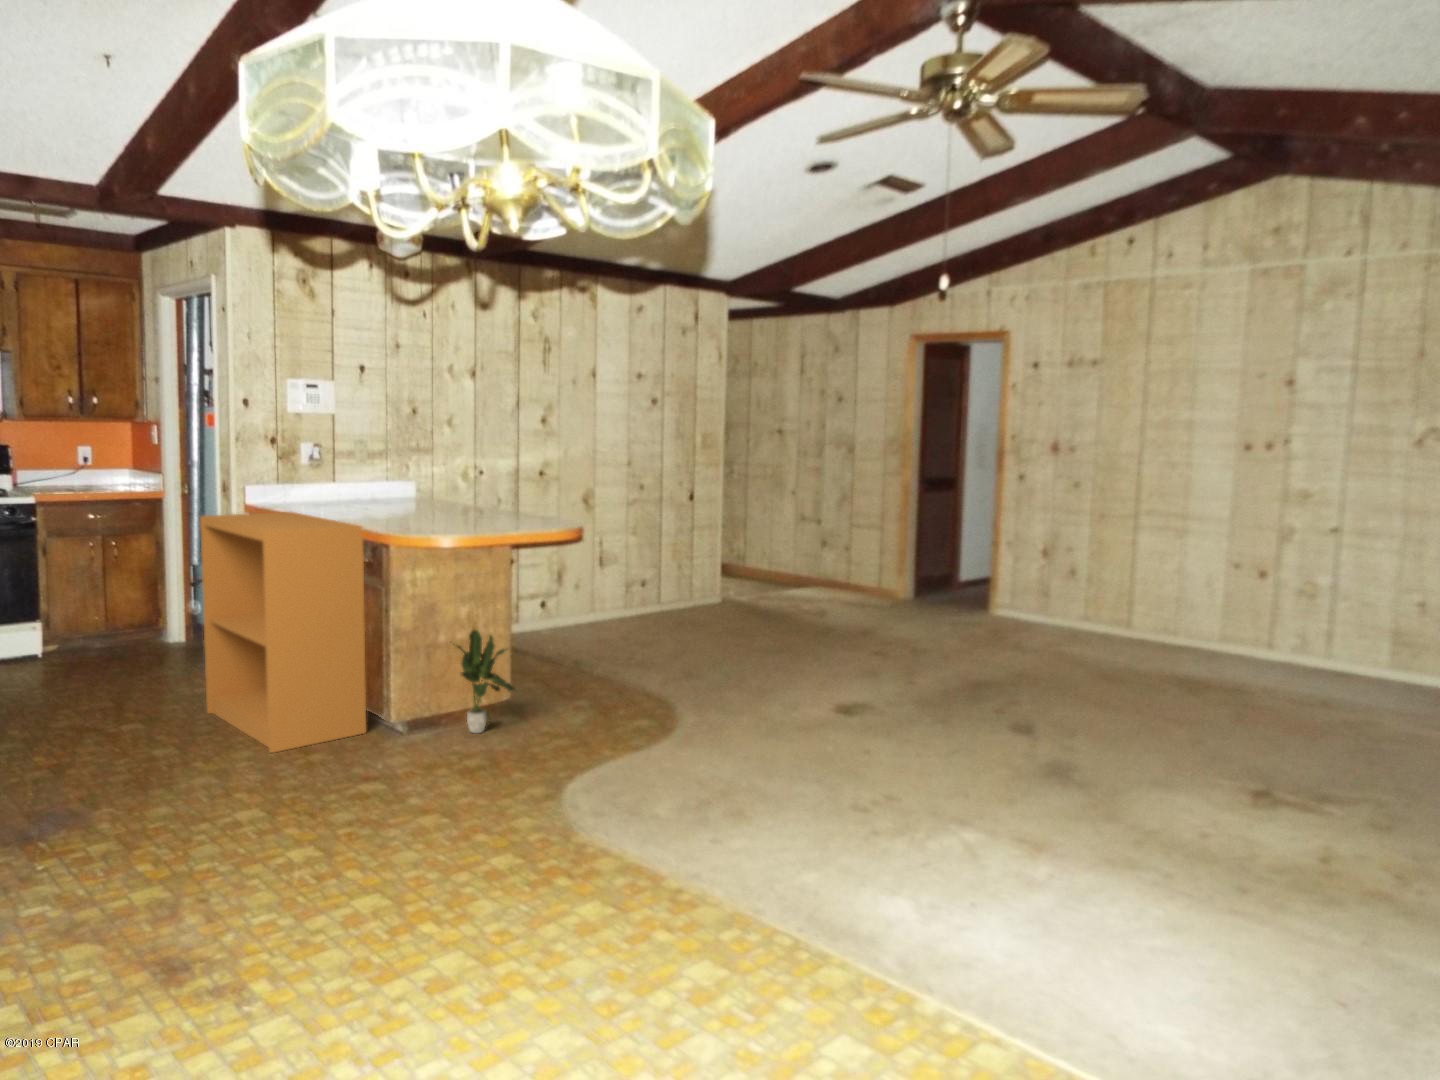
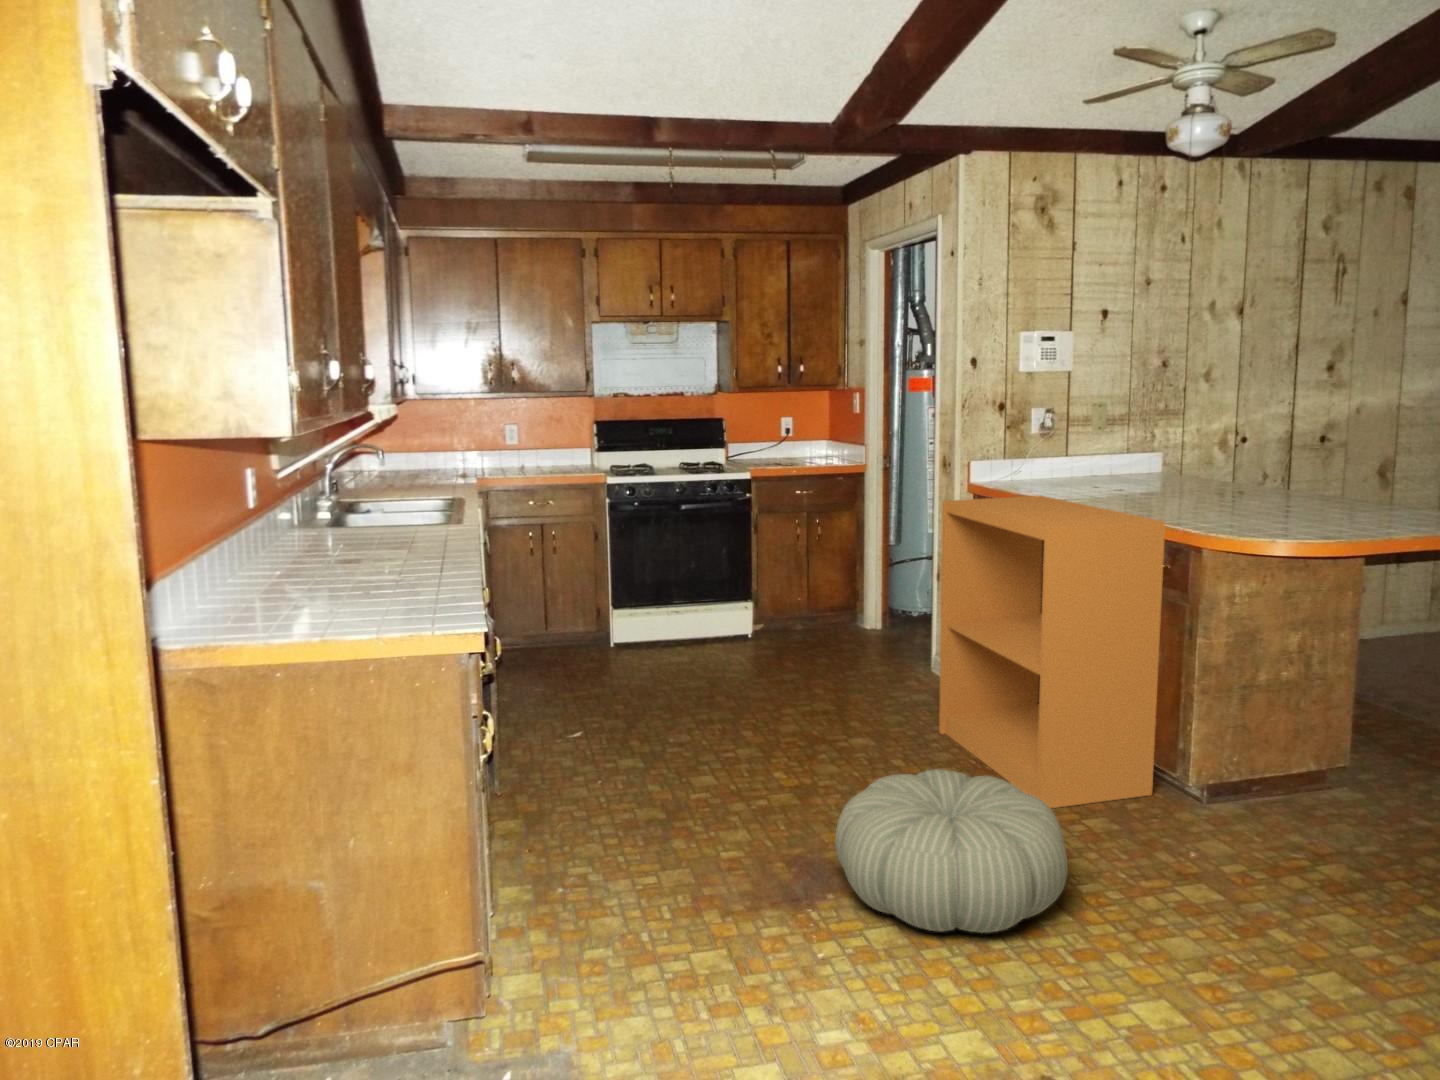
potted plant: present [450,630,515,733] -> none [1280,672,1390,821]
pouf: none [62,723,262,837] -> present [835,769,1068,933]

